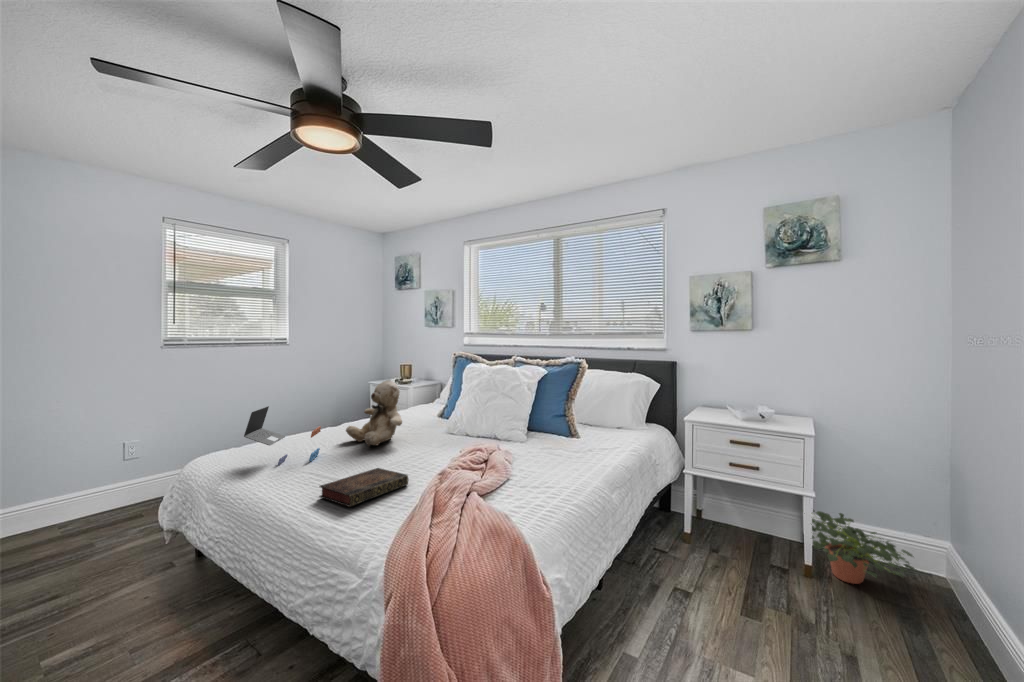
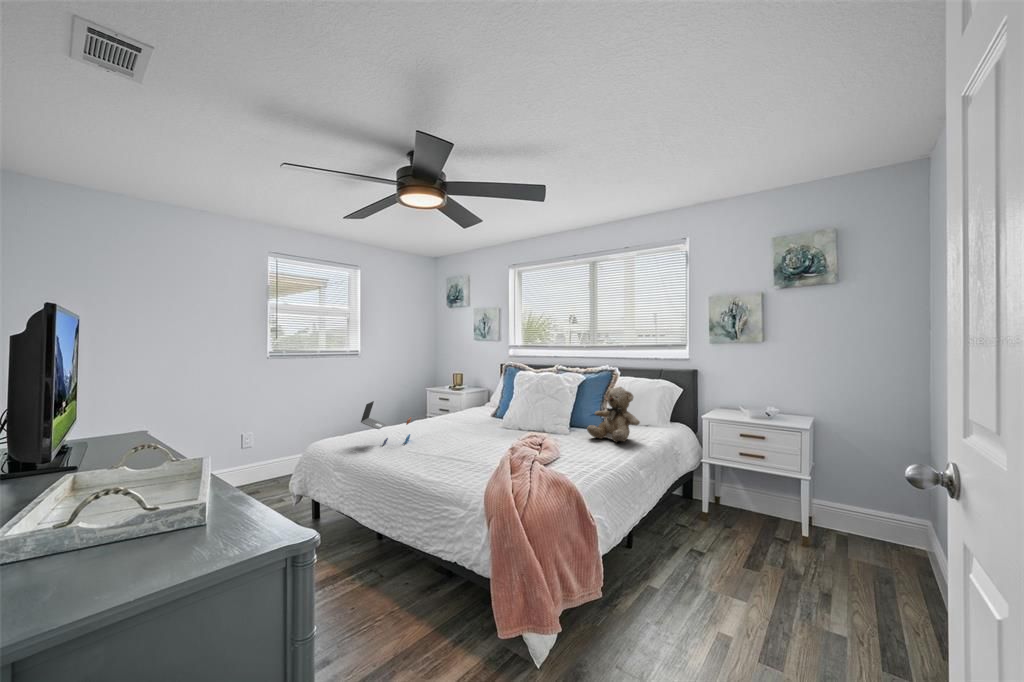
teddy bear: present [346,380,402,446] -> present [587,387,640,442]
book: present [319,468,408,507] -> none [424,447,485,469]
potted plant: present [802,510,917,584] -> none [803,493,898,553]

